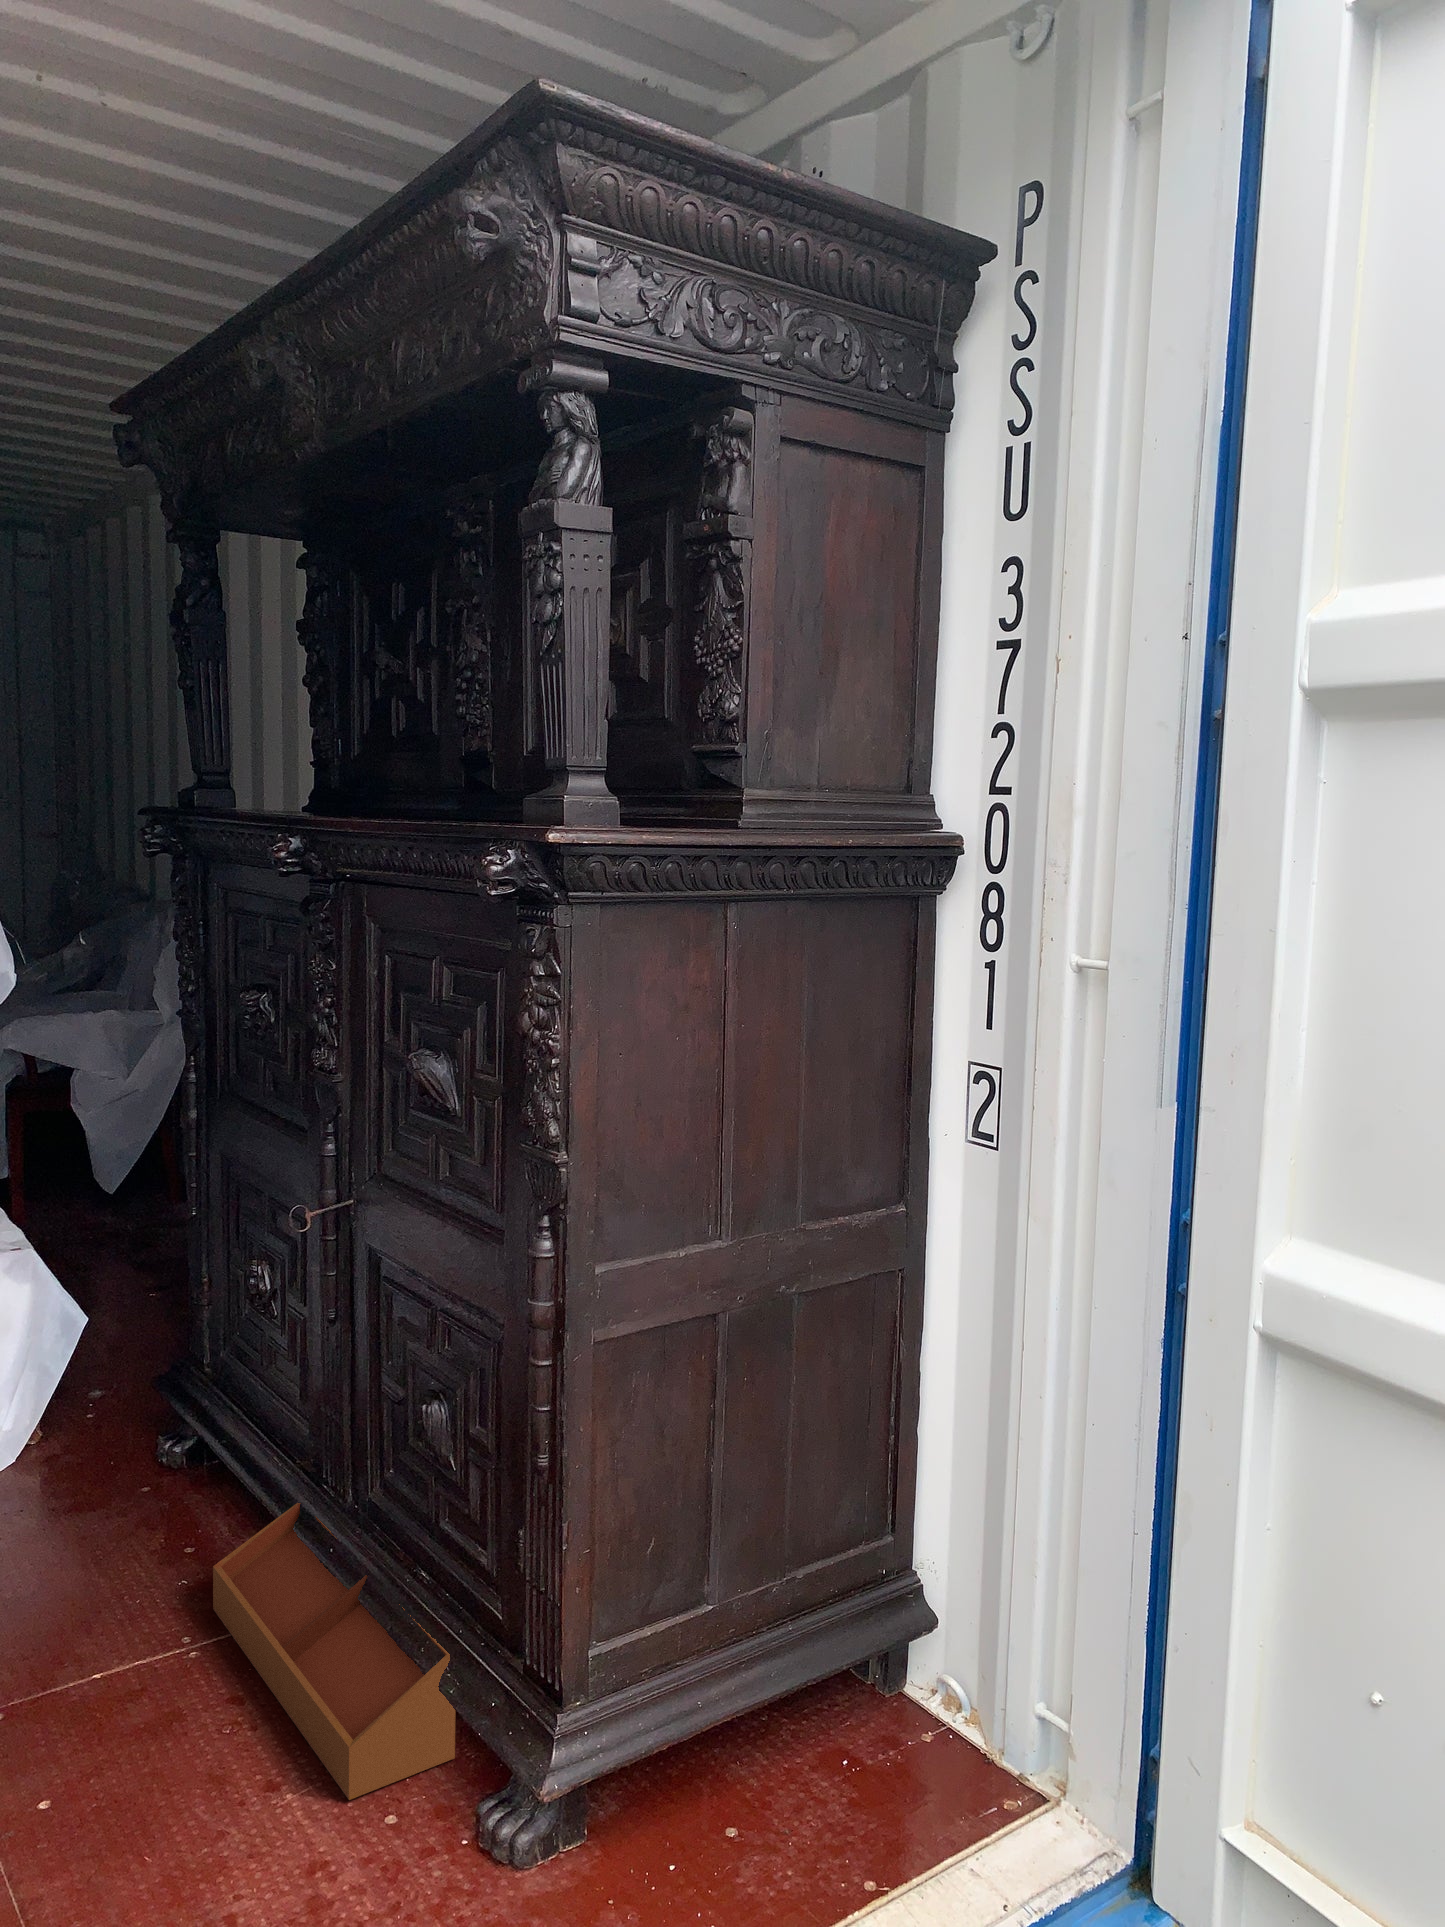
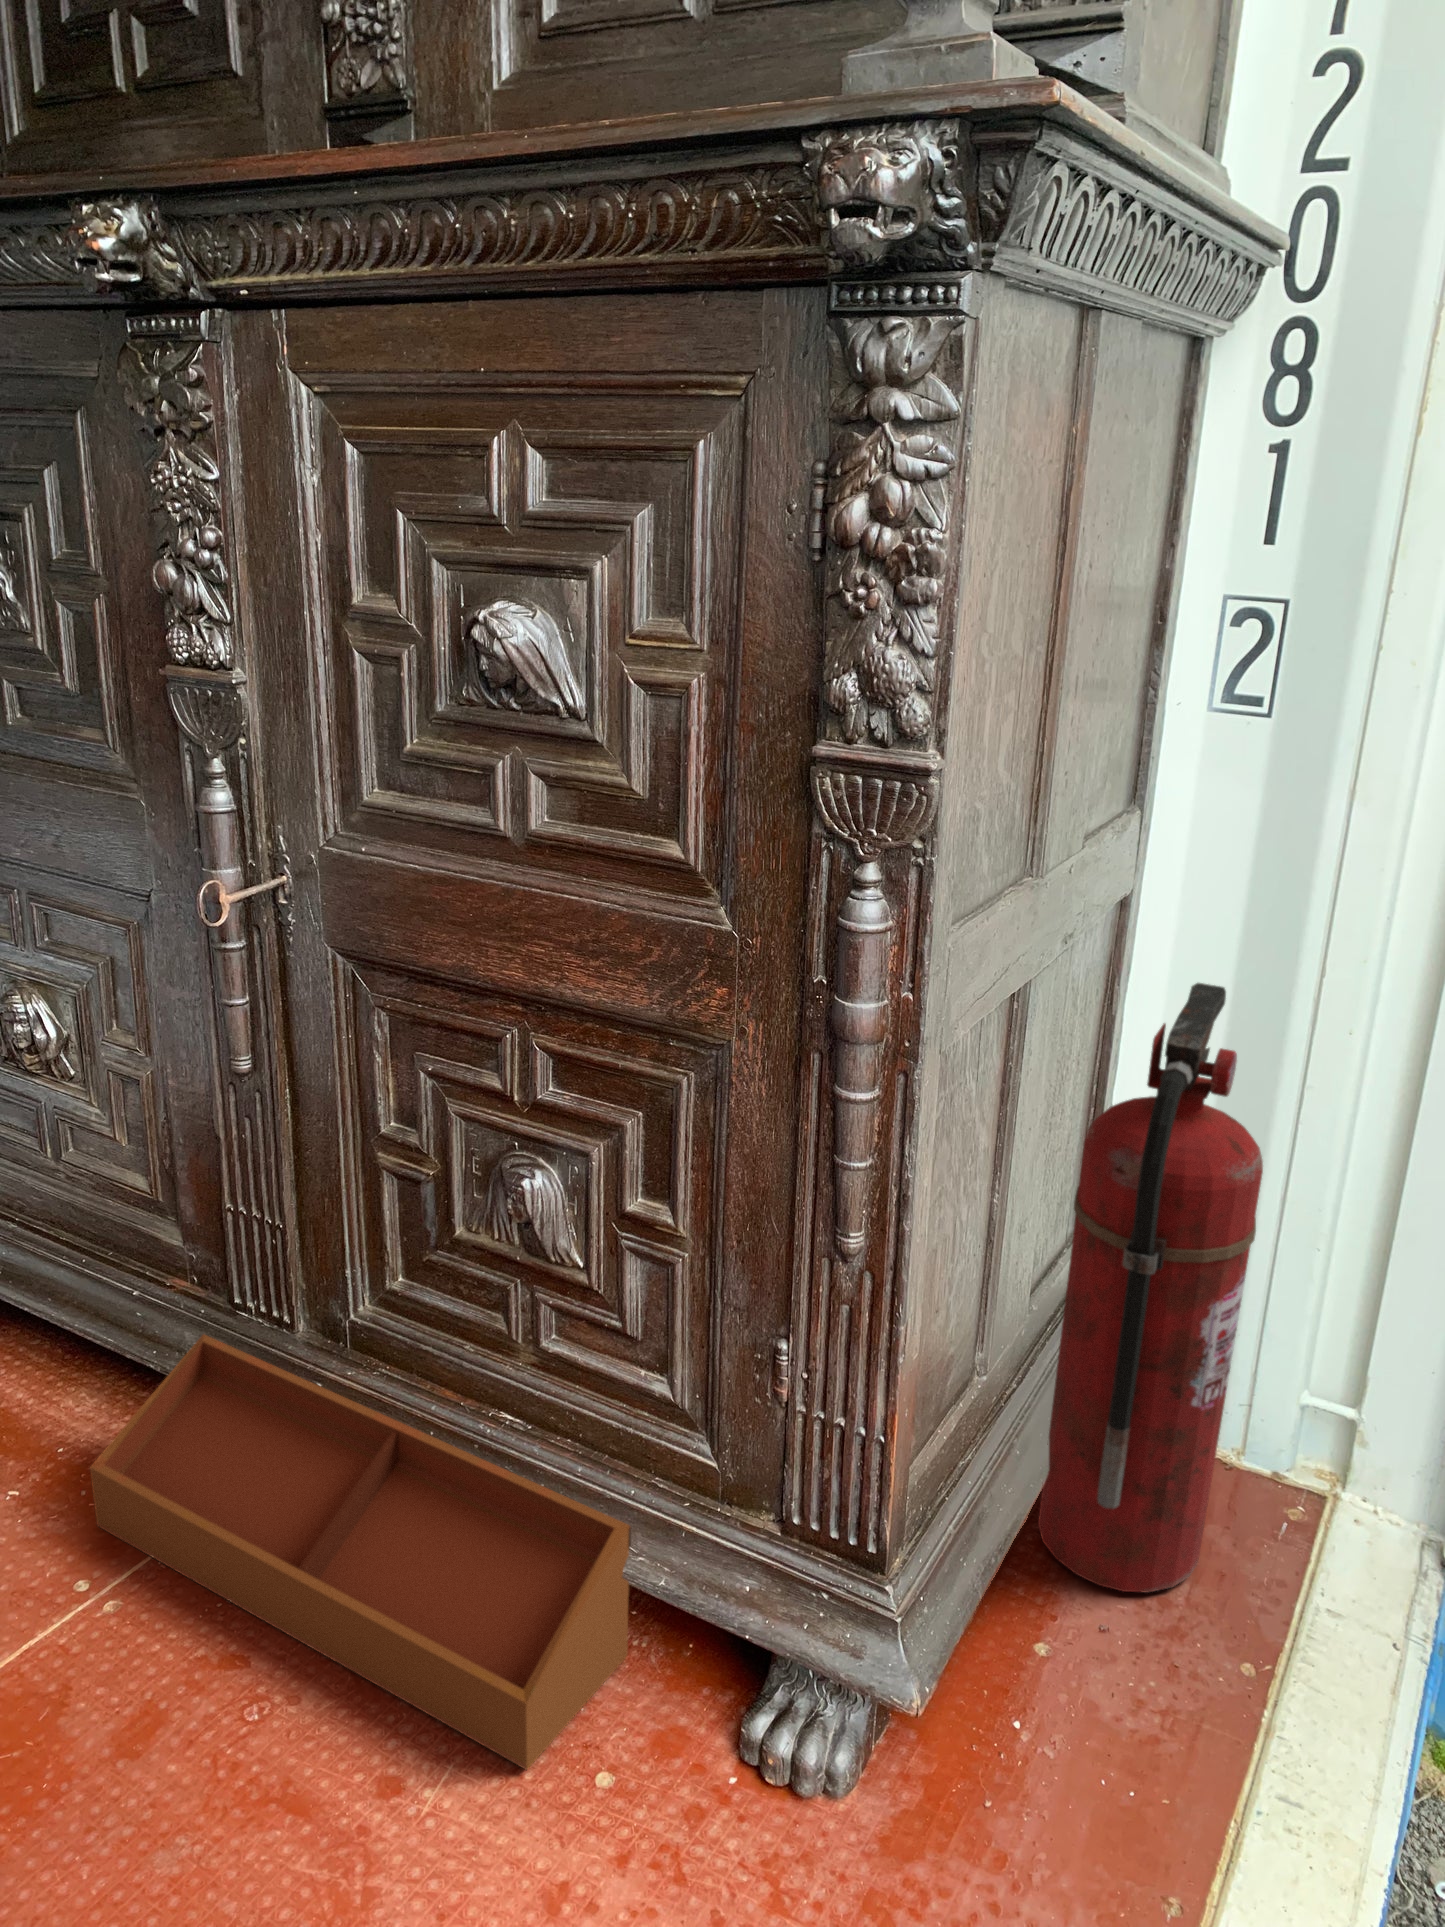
fire extinguisher: none [787,1337,923,1821] -> present [1038,983,1263,1592]

